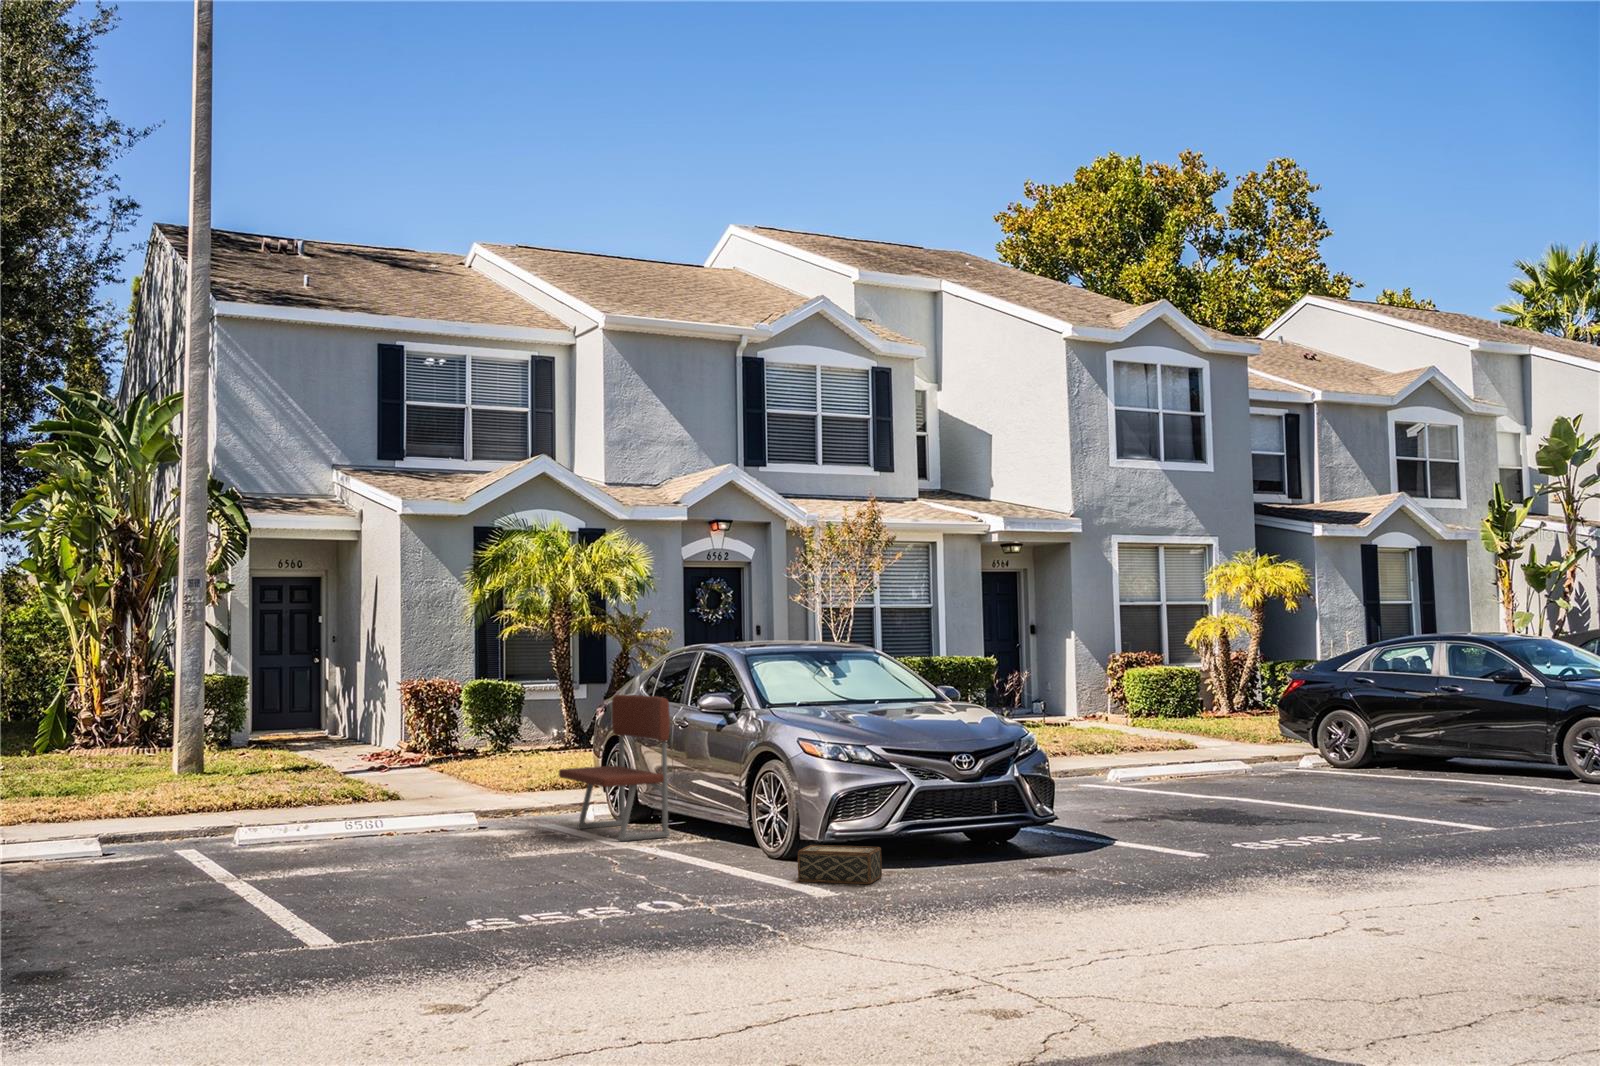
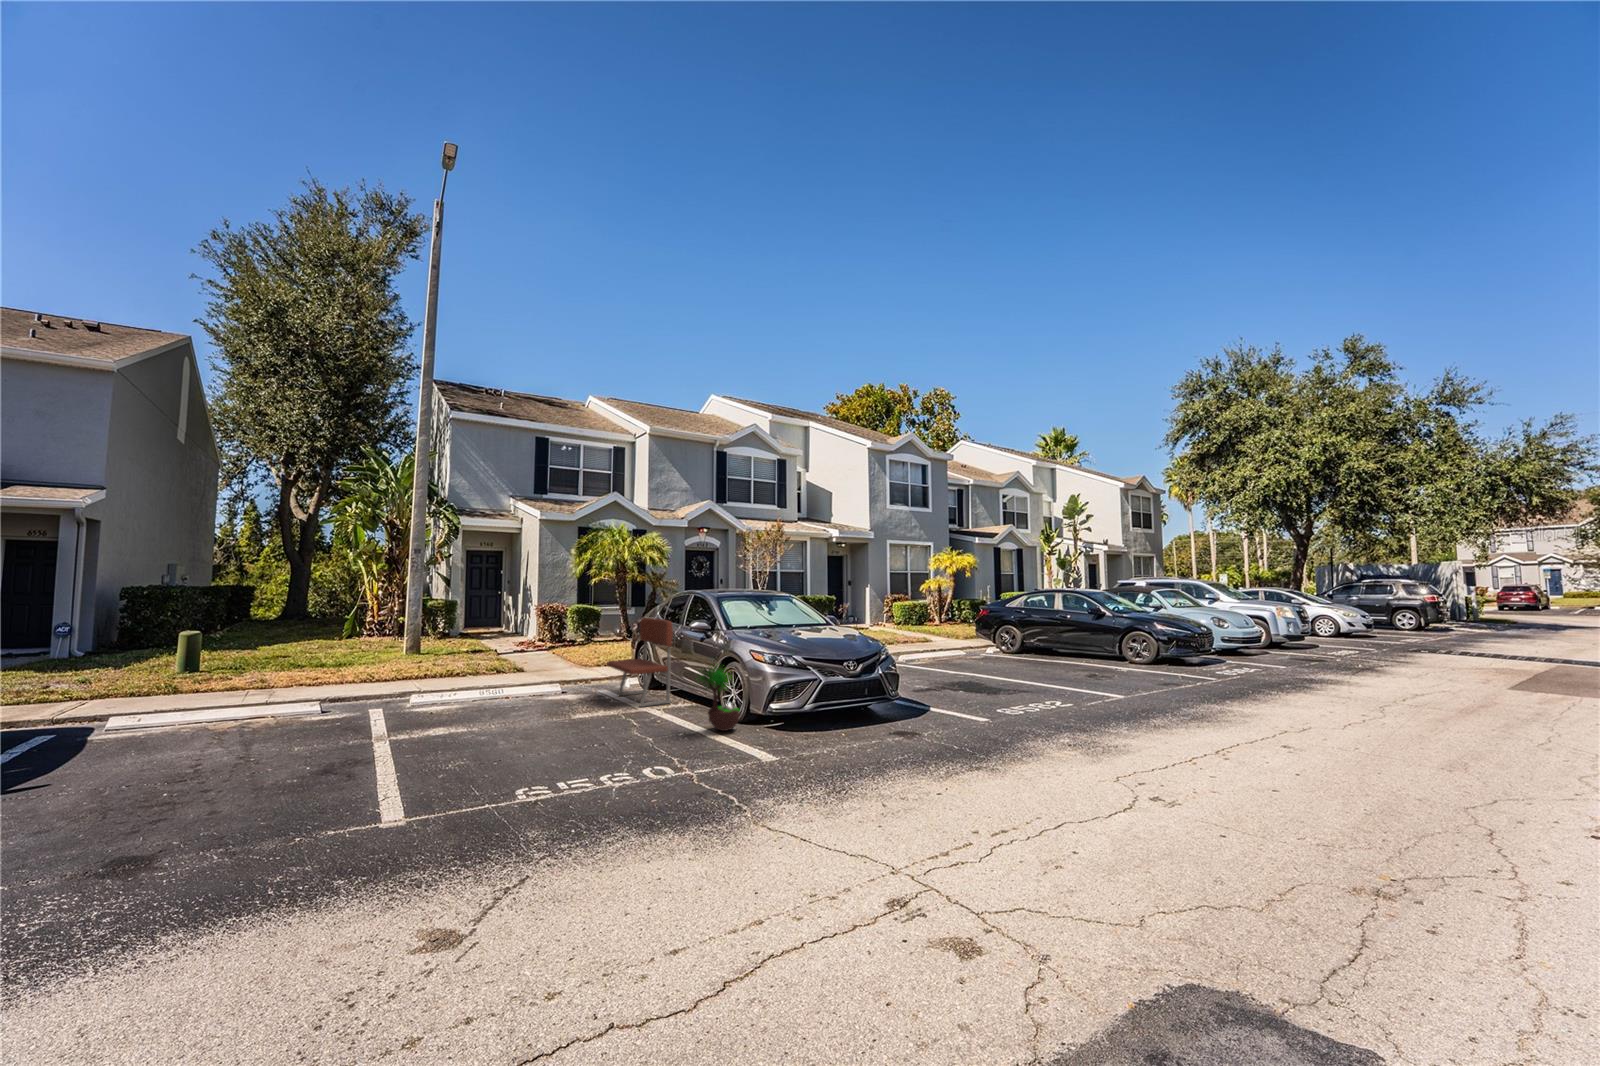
potted tree: none [710,752,785,867] -> present [699,665,740,731]
woven basket: present [798,845,882,884] -> none [749,719,802,748]

